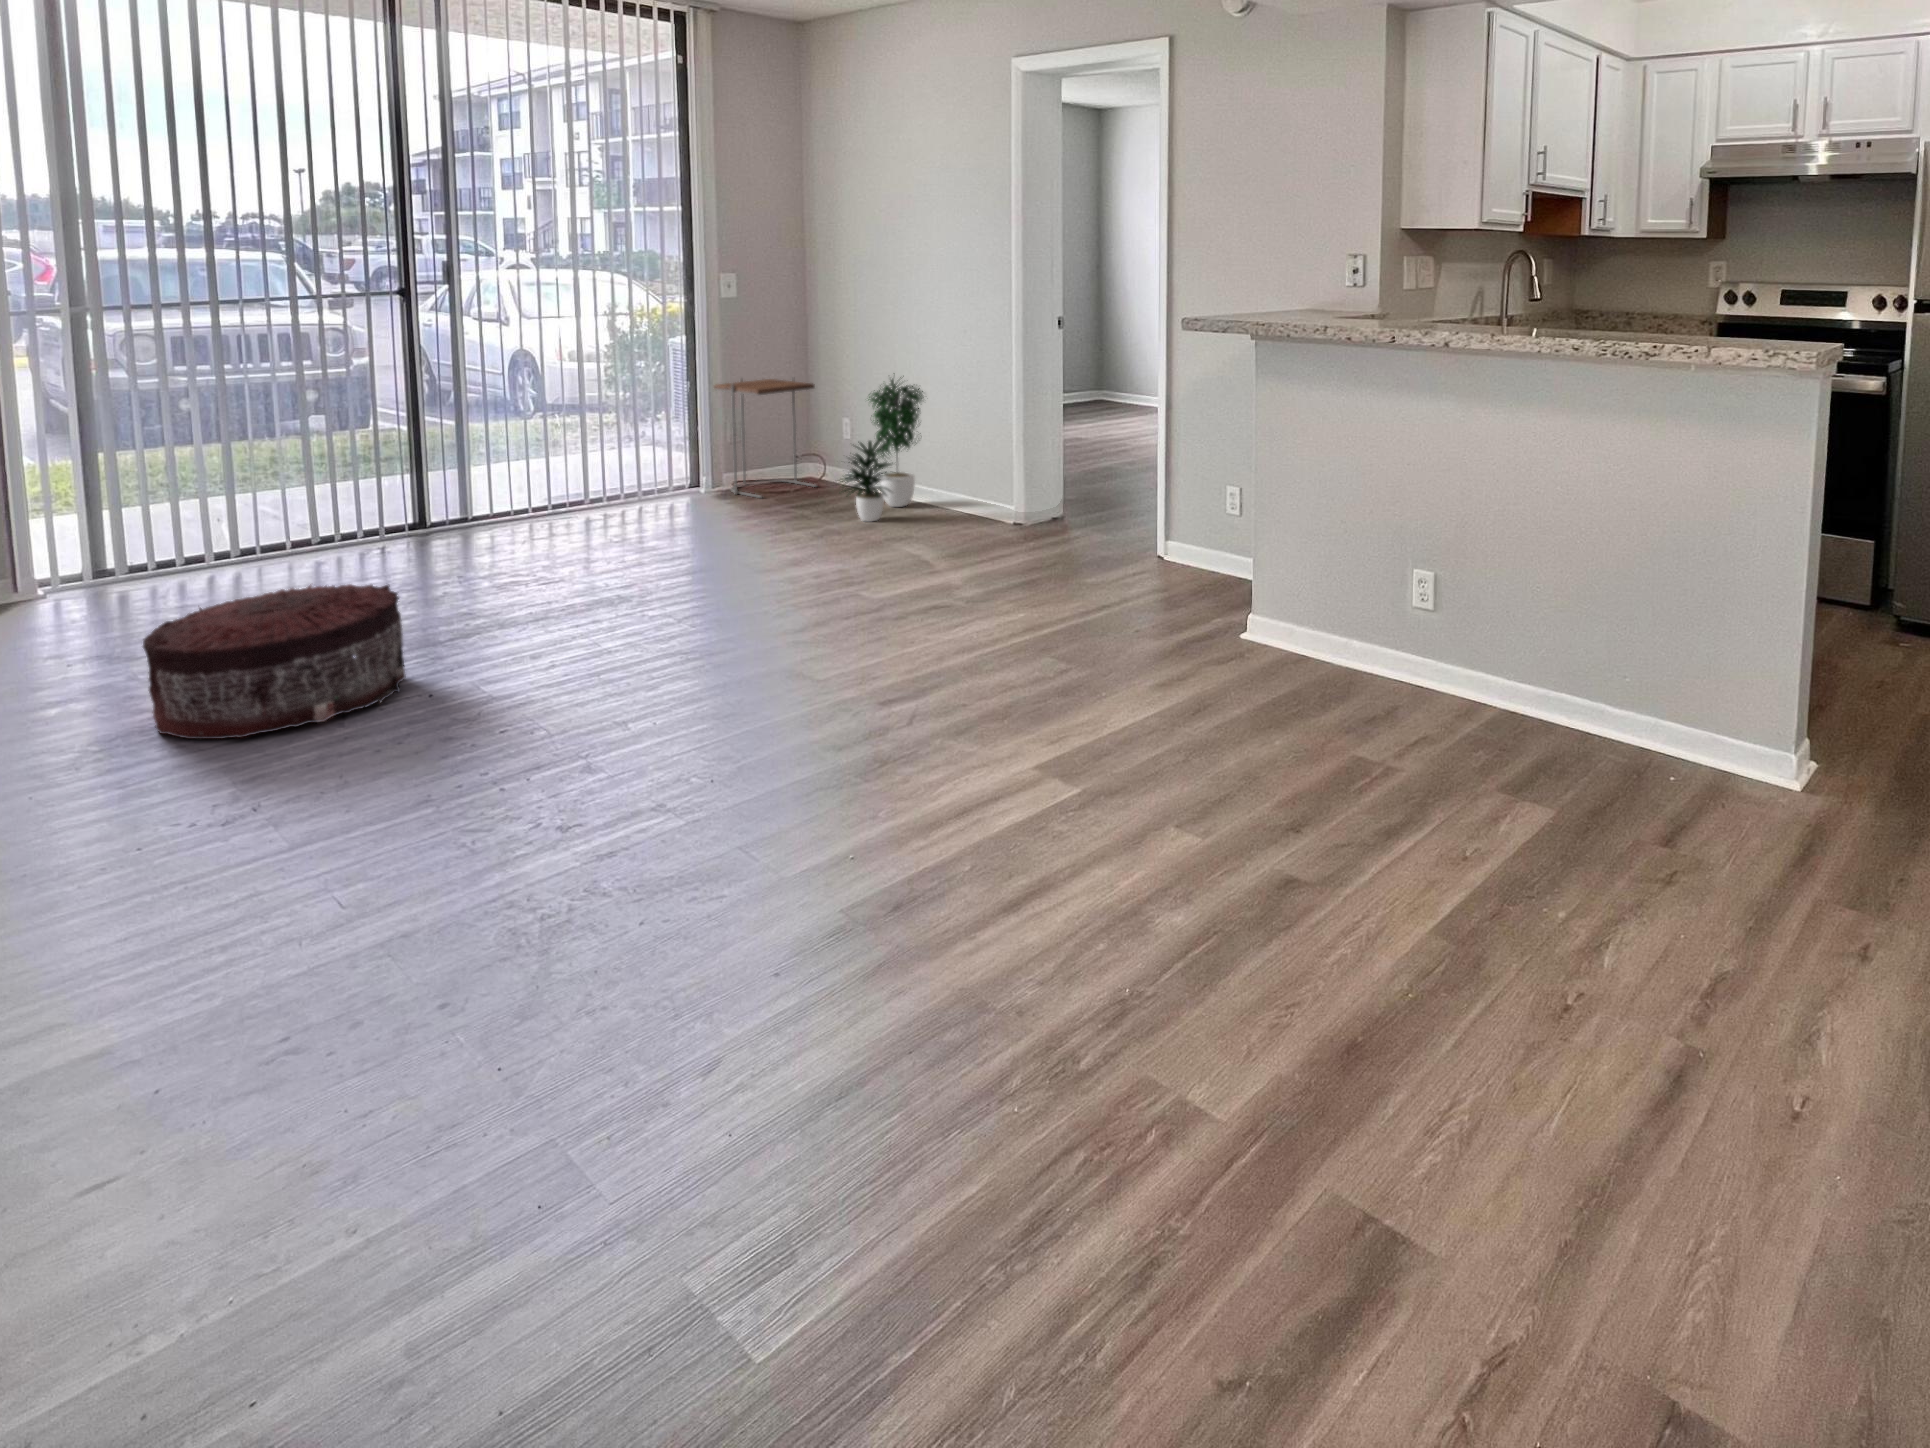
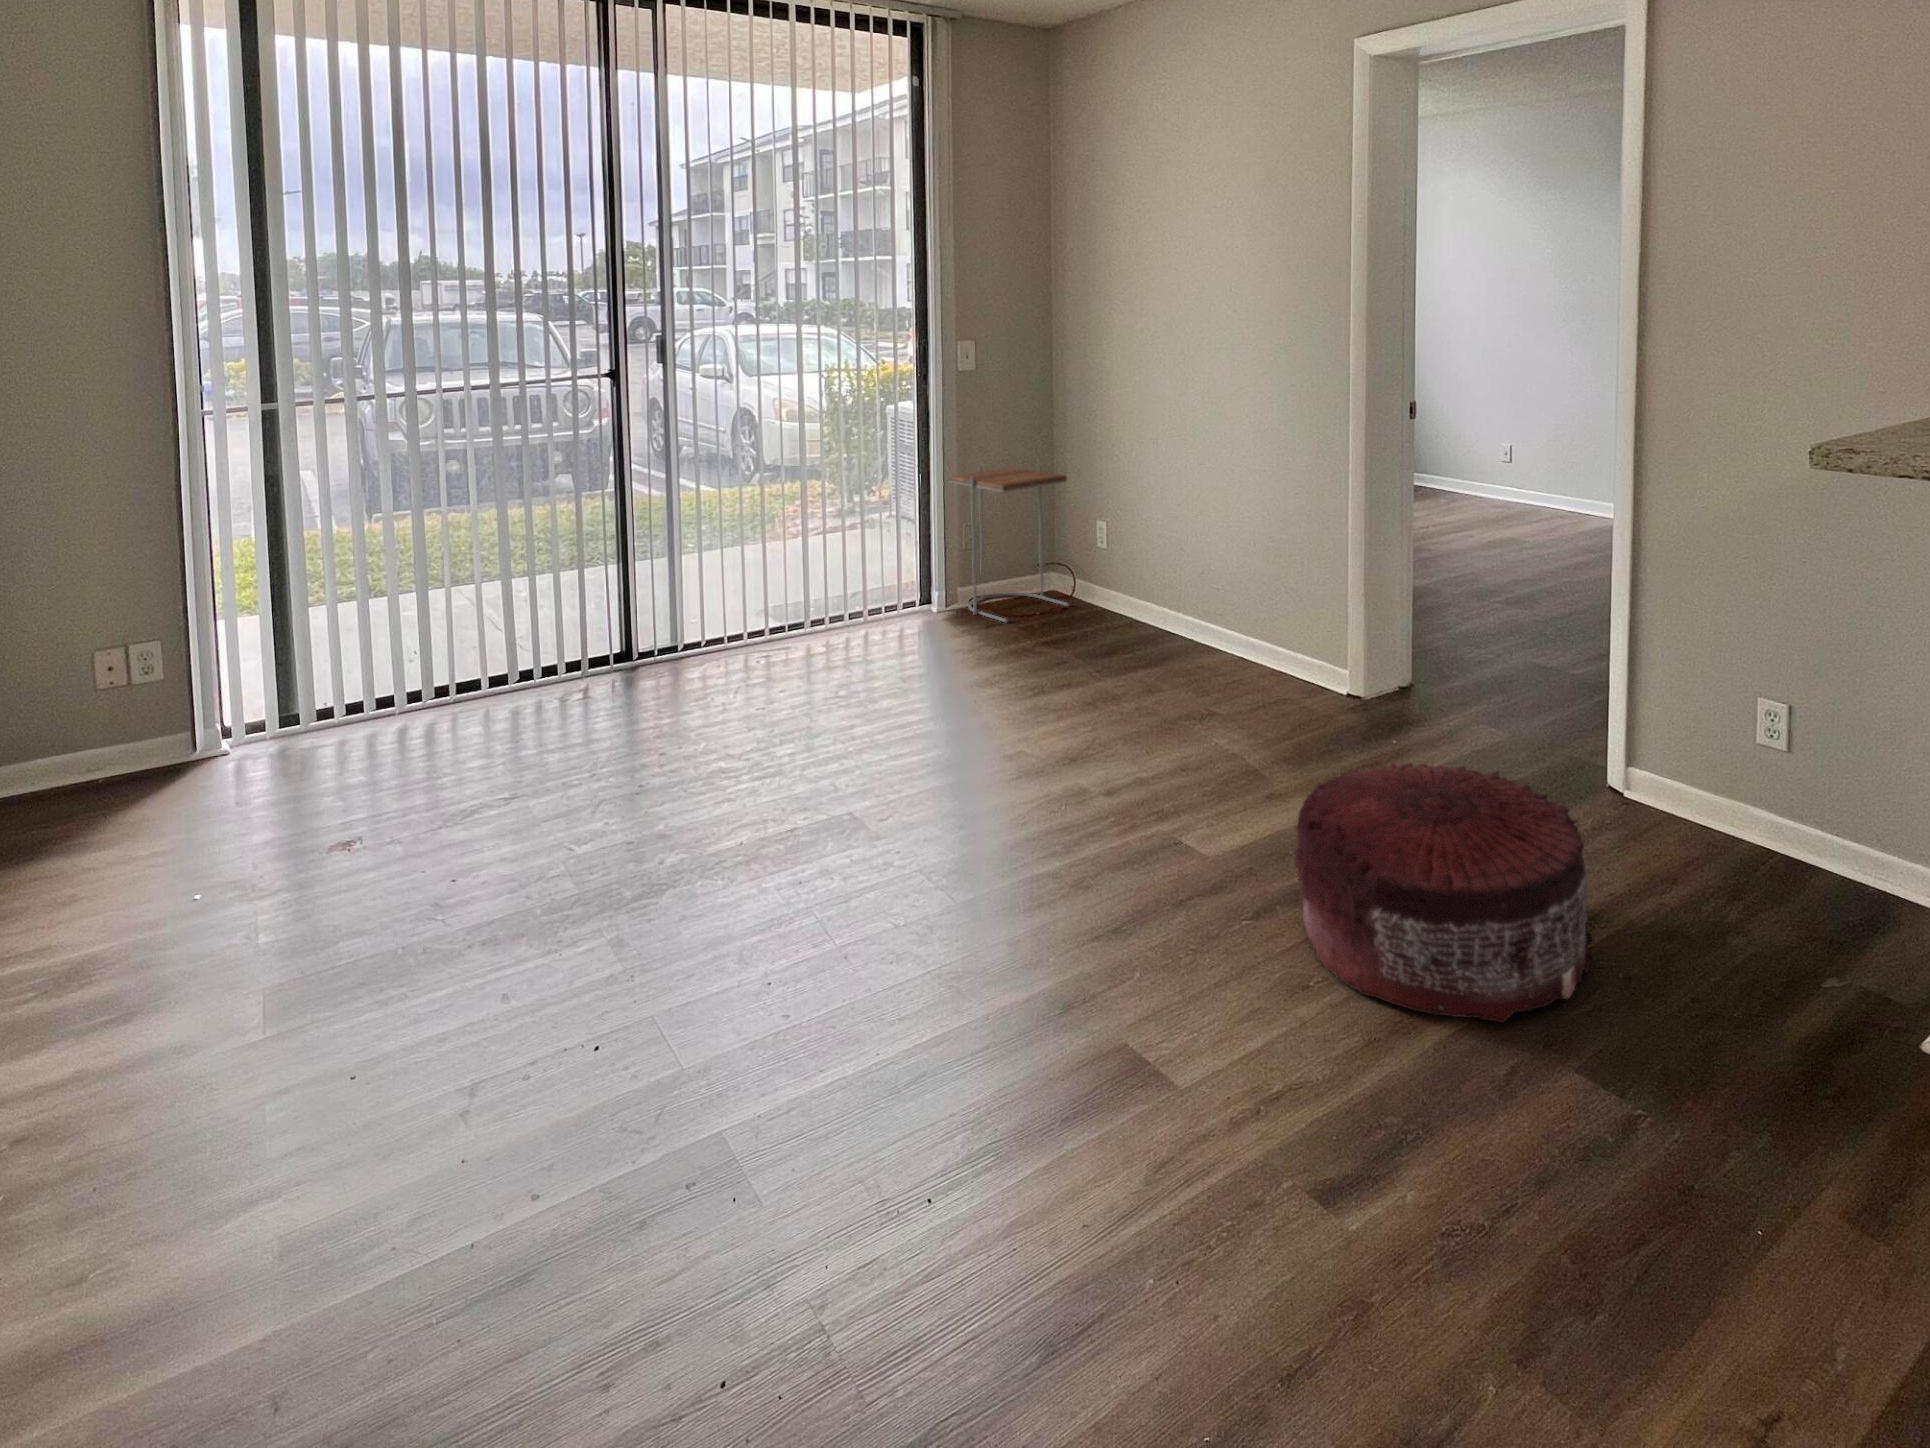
potted plant: present [842,377,924,522] -> none [1103,465,1219,672]
pouf: present [143,584,406,739] -> present [1294,761,1594,1022]

